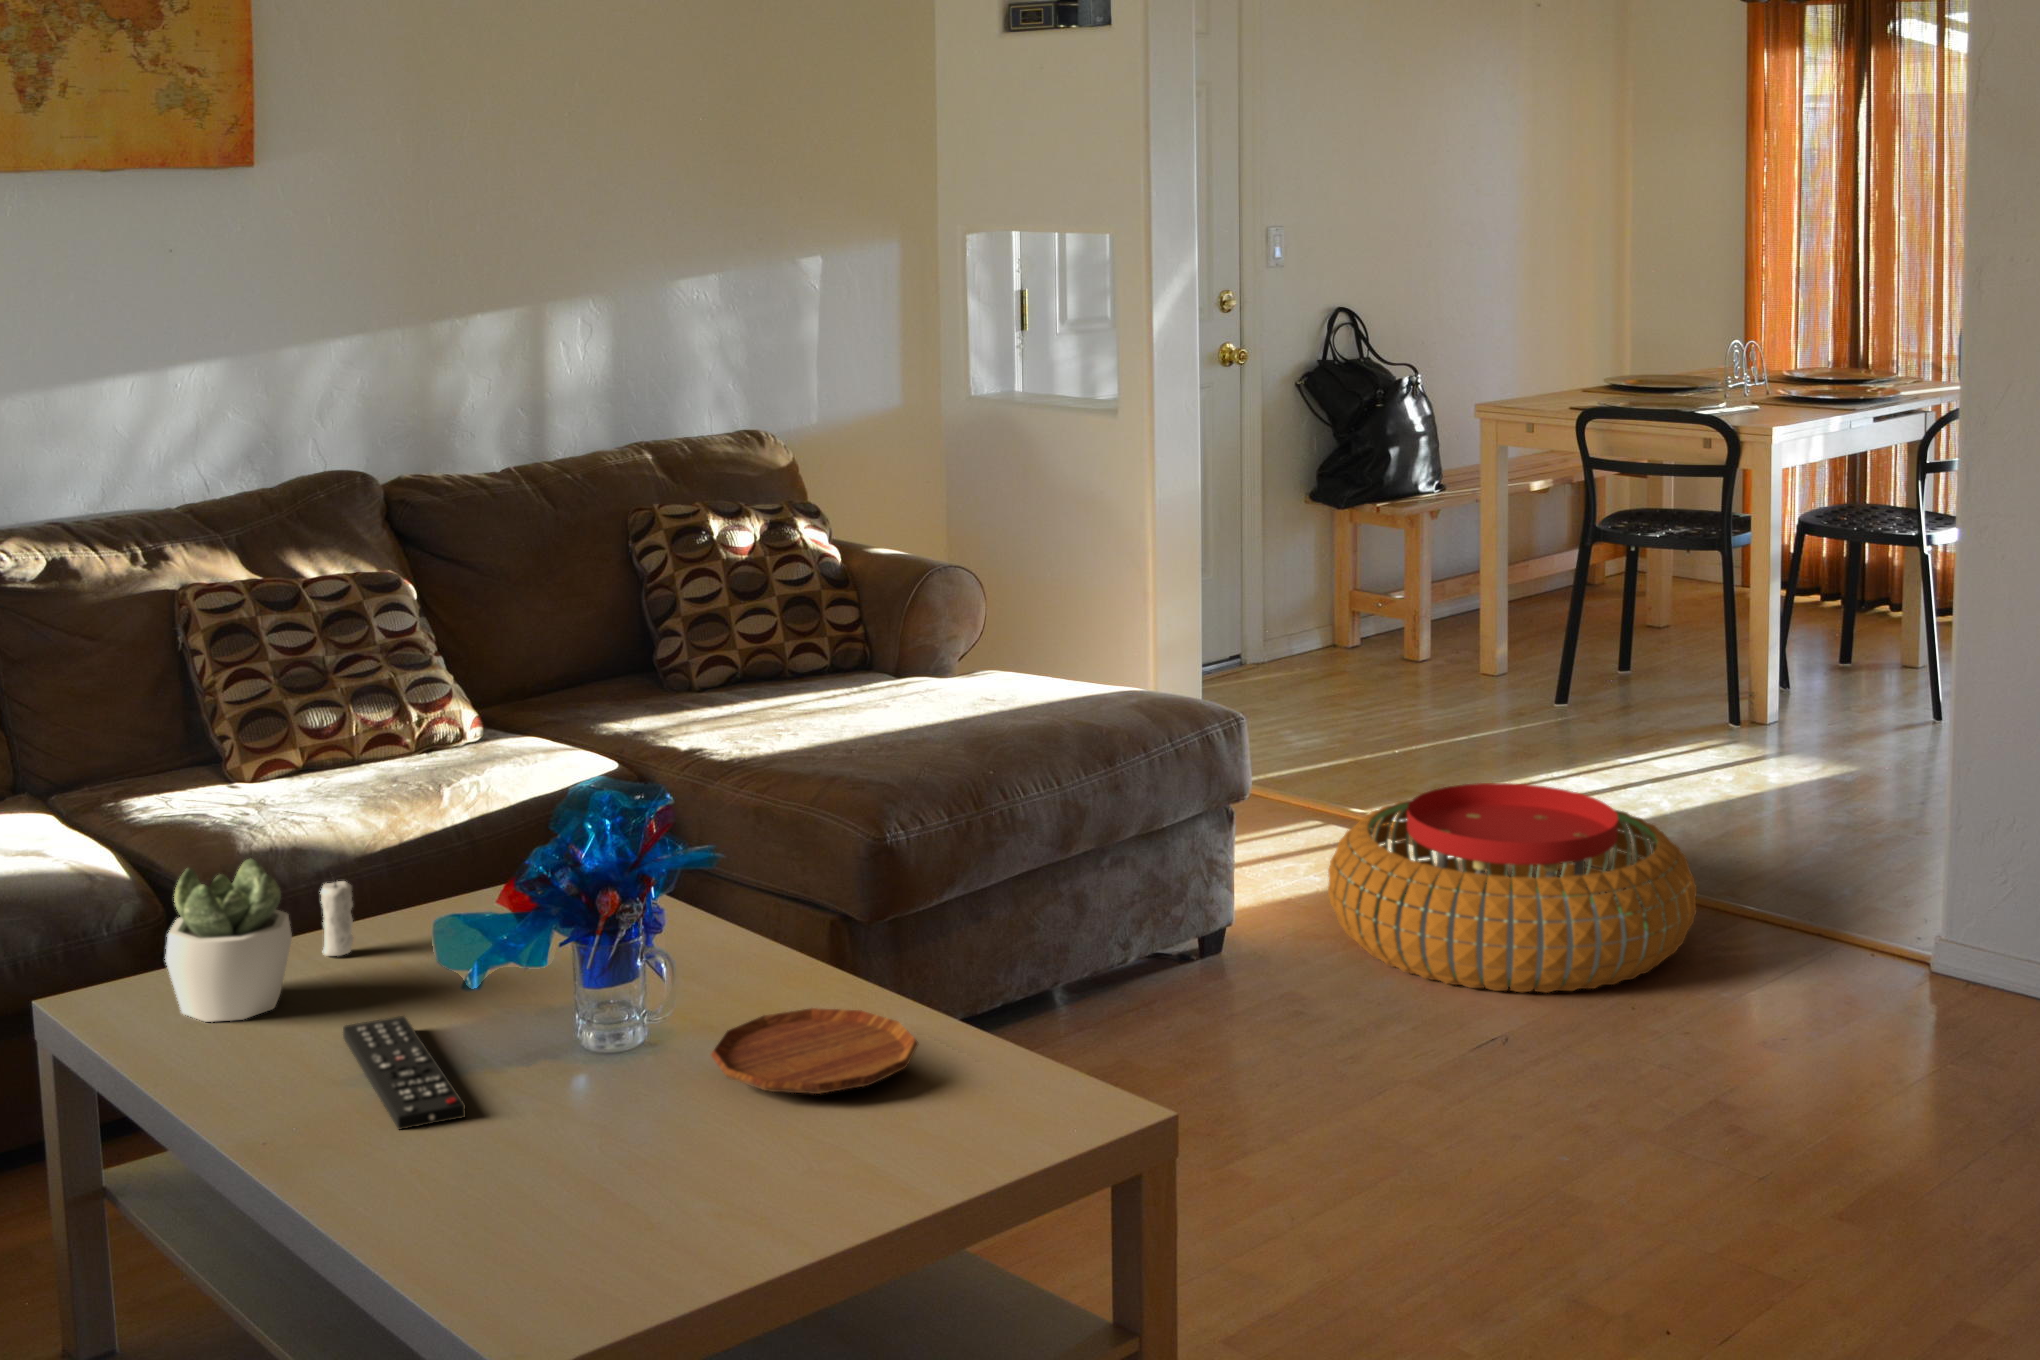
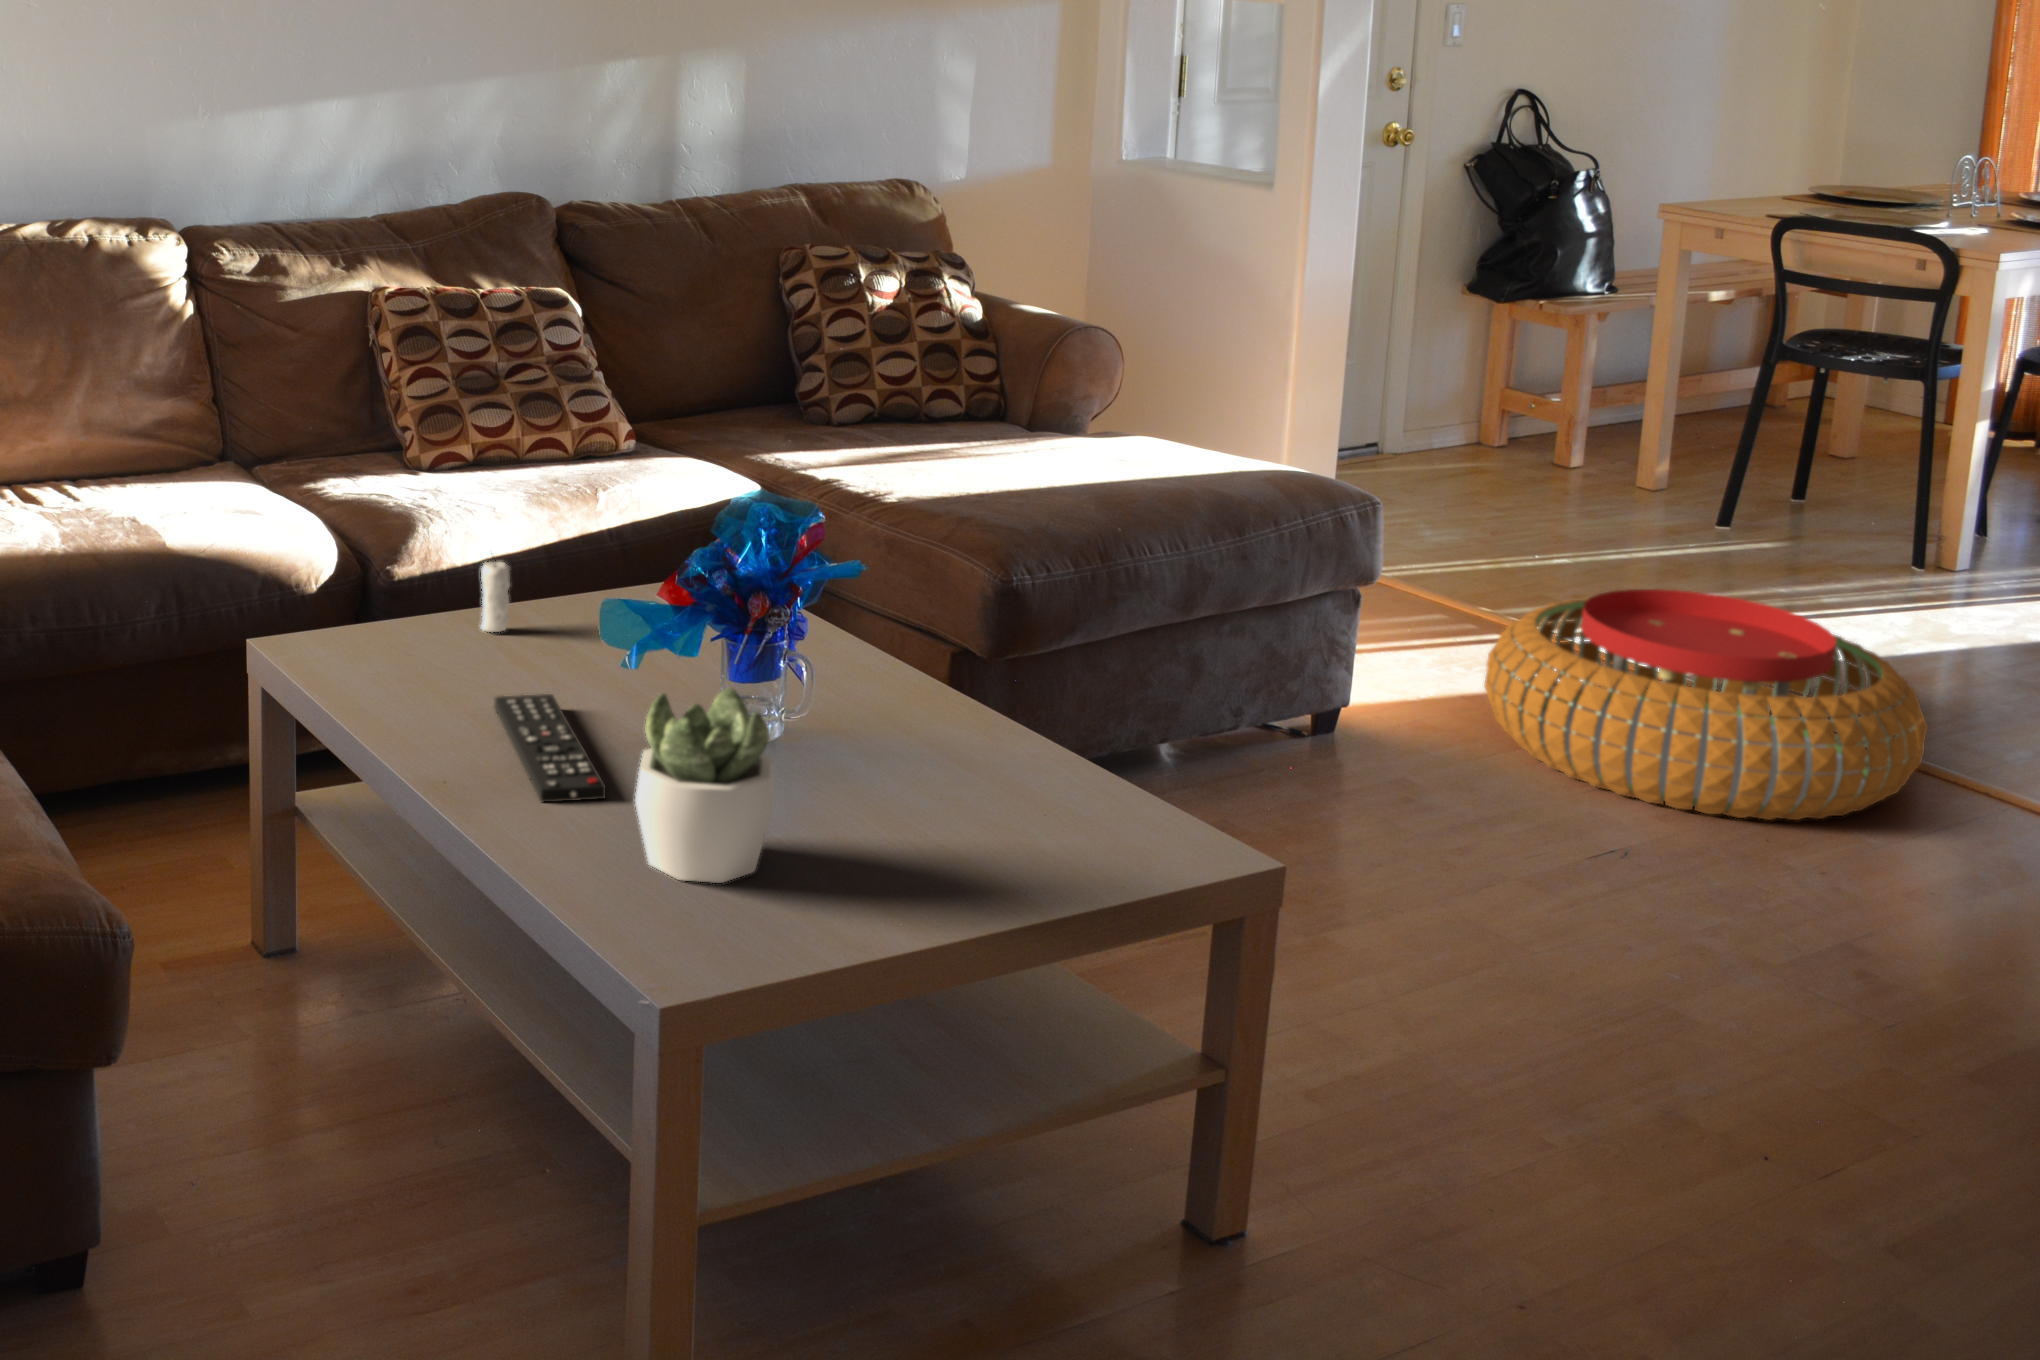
succulent plant: present [165,858,292,1022] -> present [635,688,774,883]
tray: present [711,1008,918,1094] -> none [850,735,1069,822]

